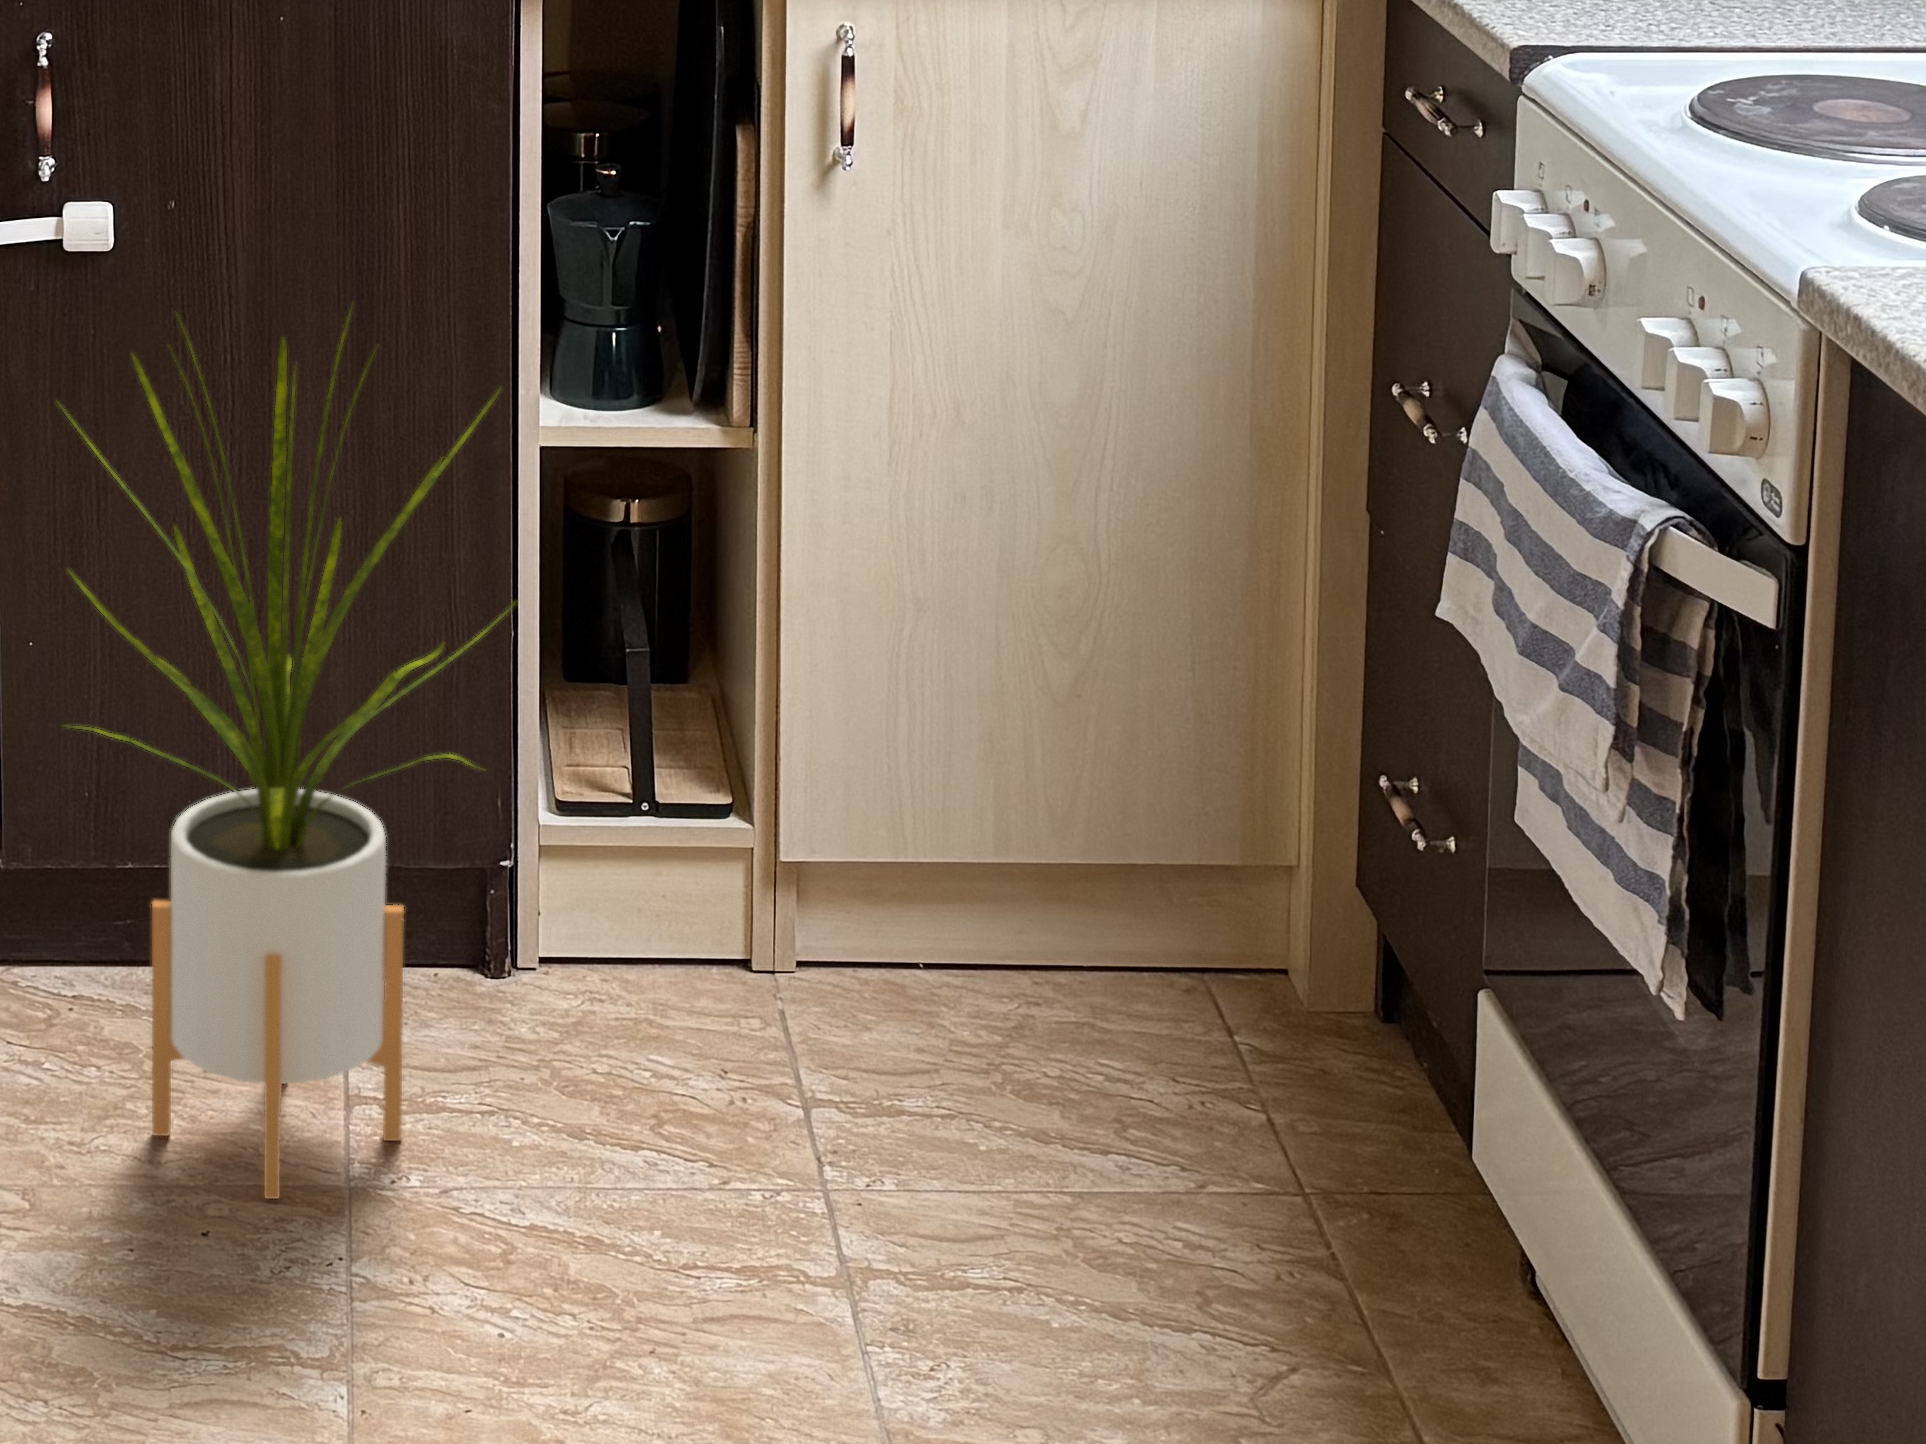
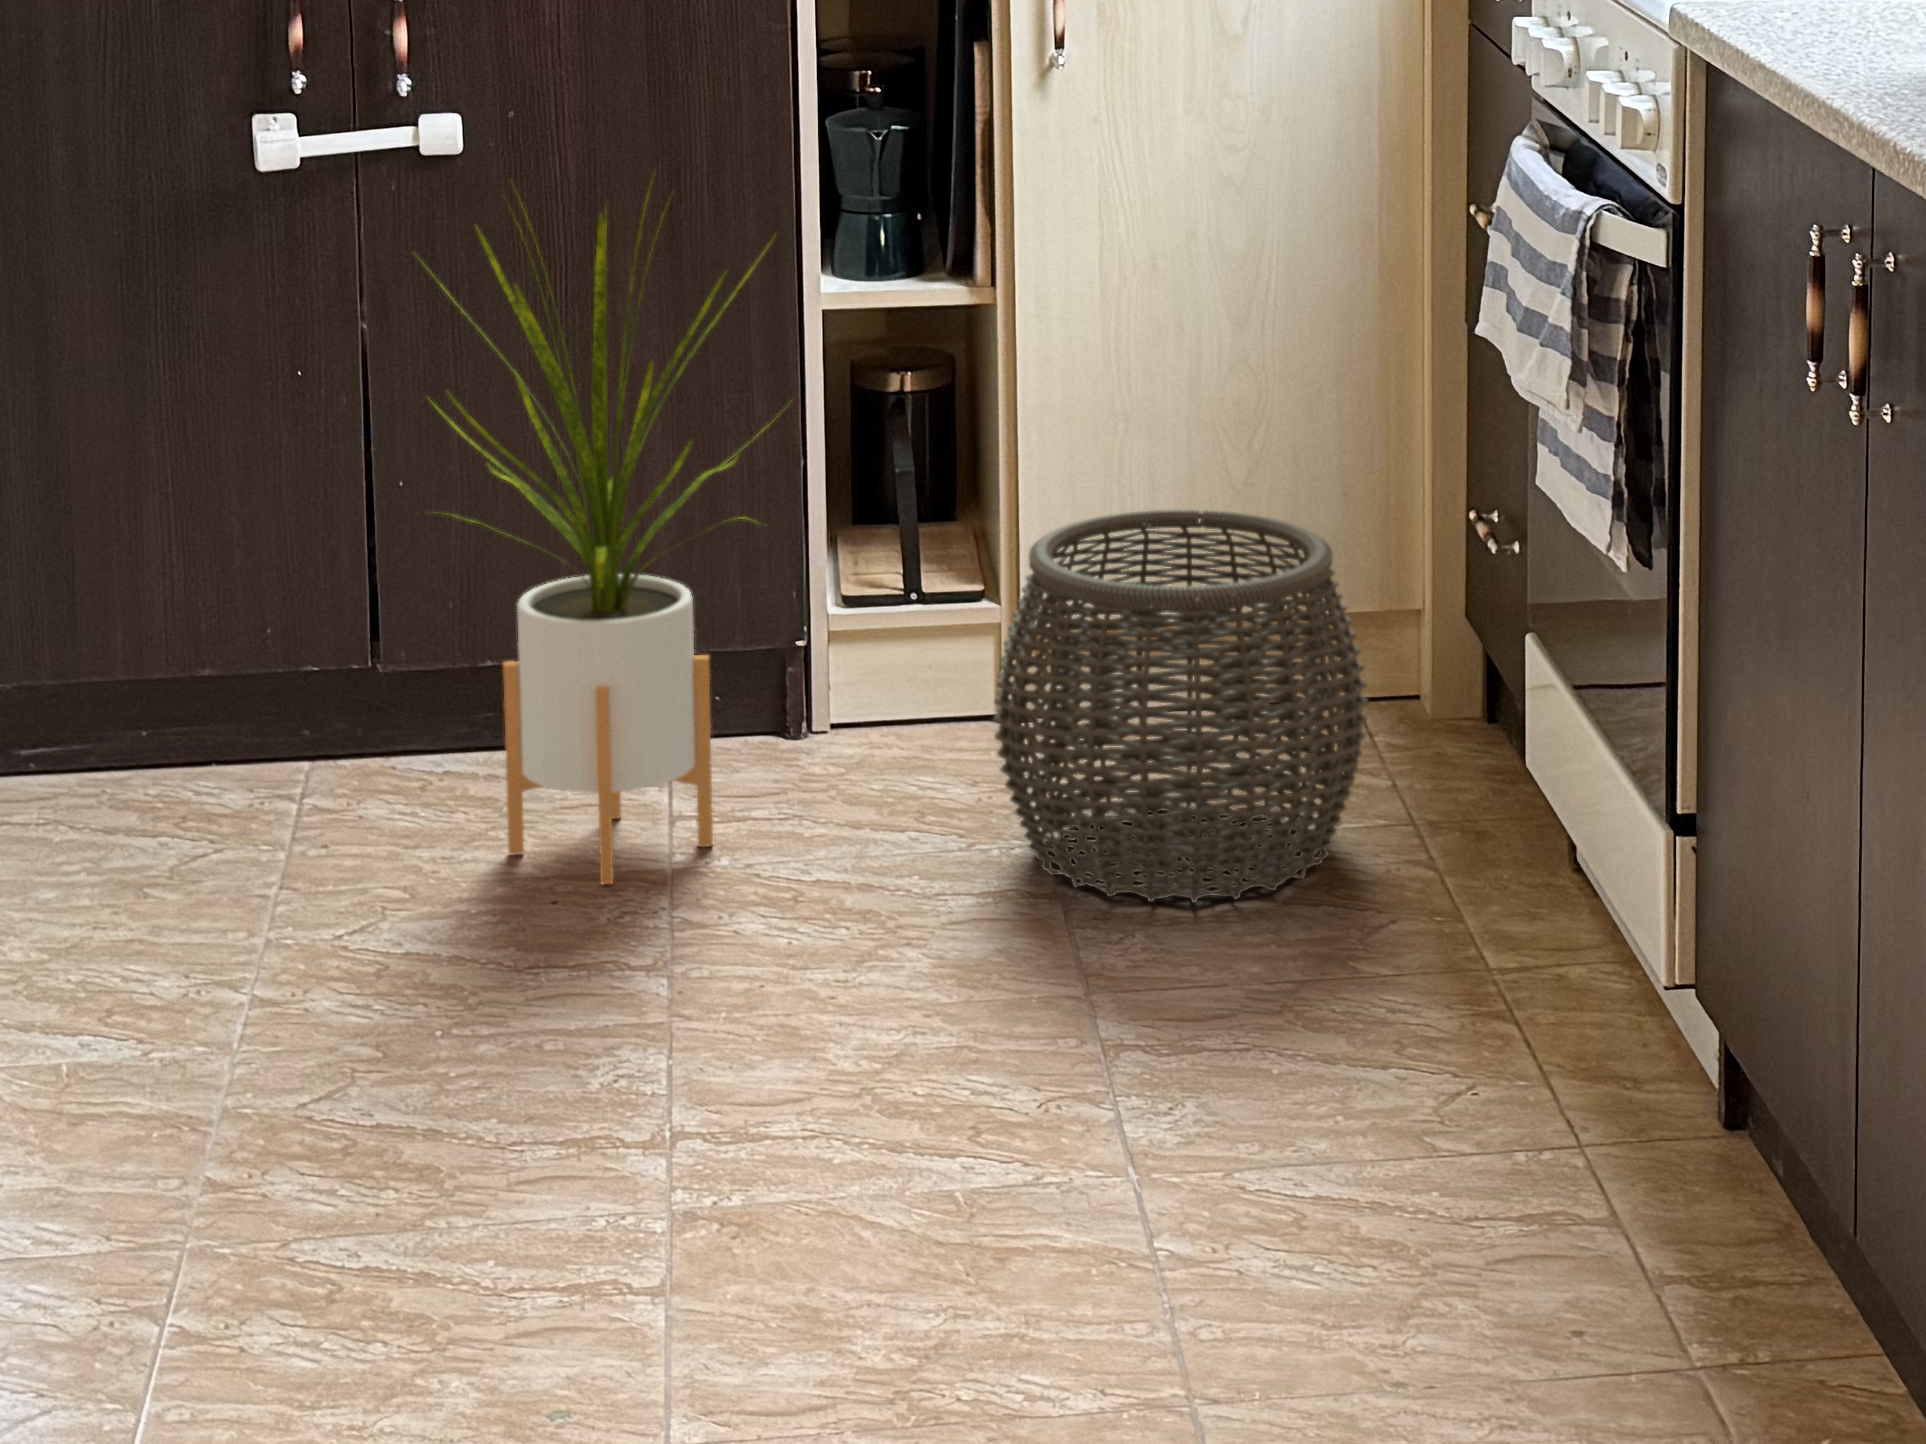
woven basket: none [762,749,1247,1300] -> present [994,509,1368,903]

